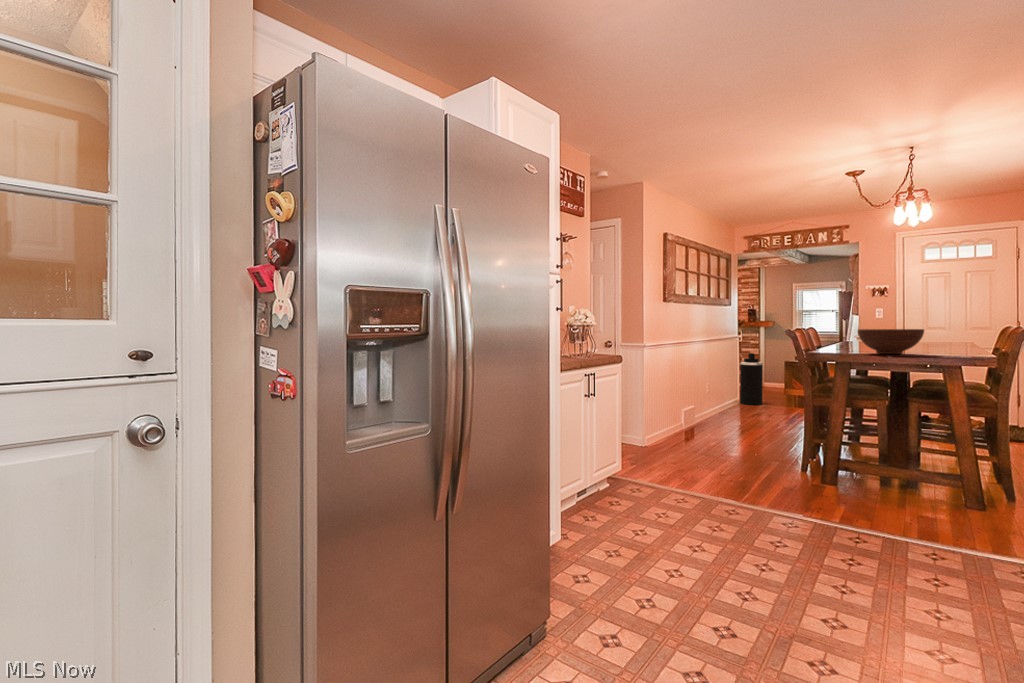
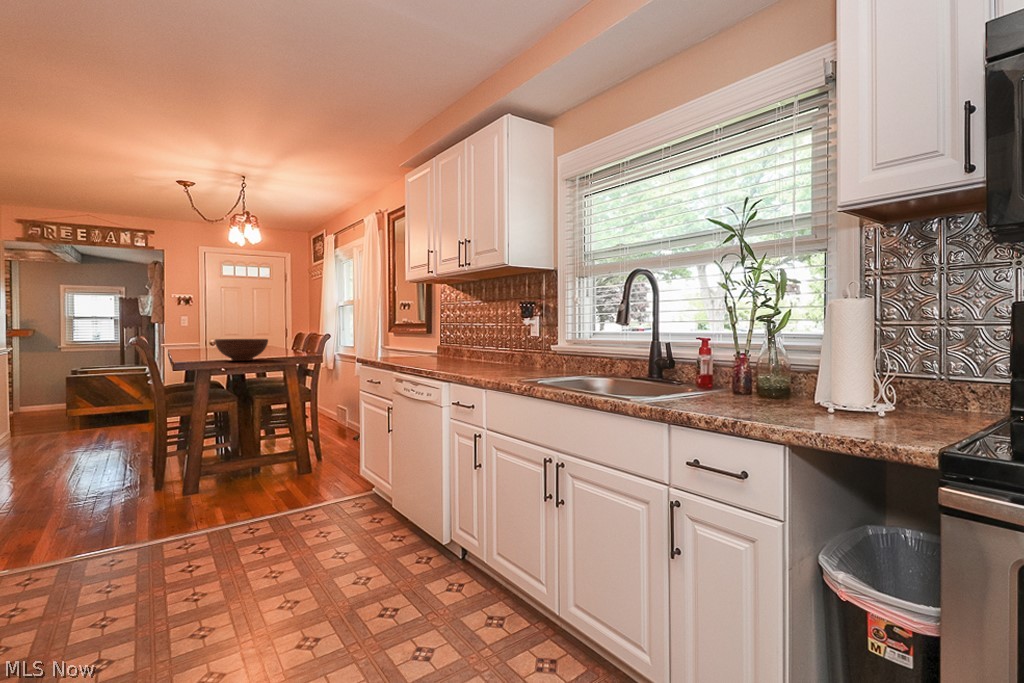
trash can: present [740,353,763,405] -> none [8,367,45,433]

